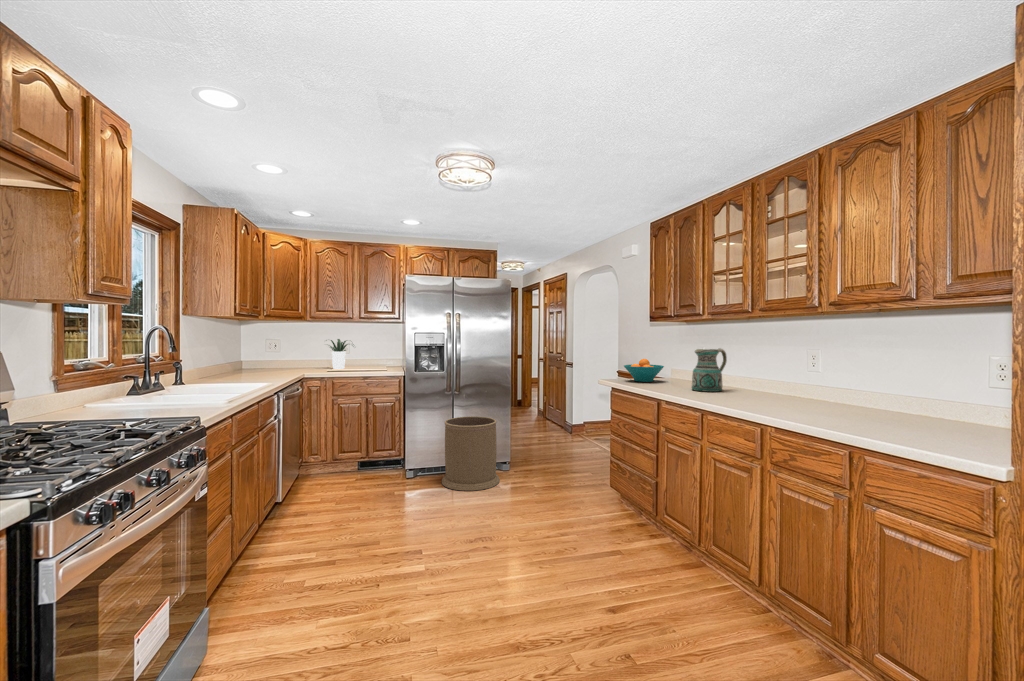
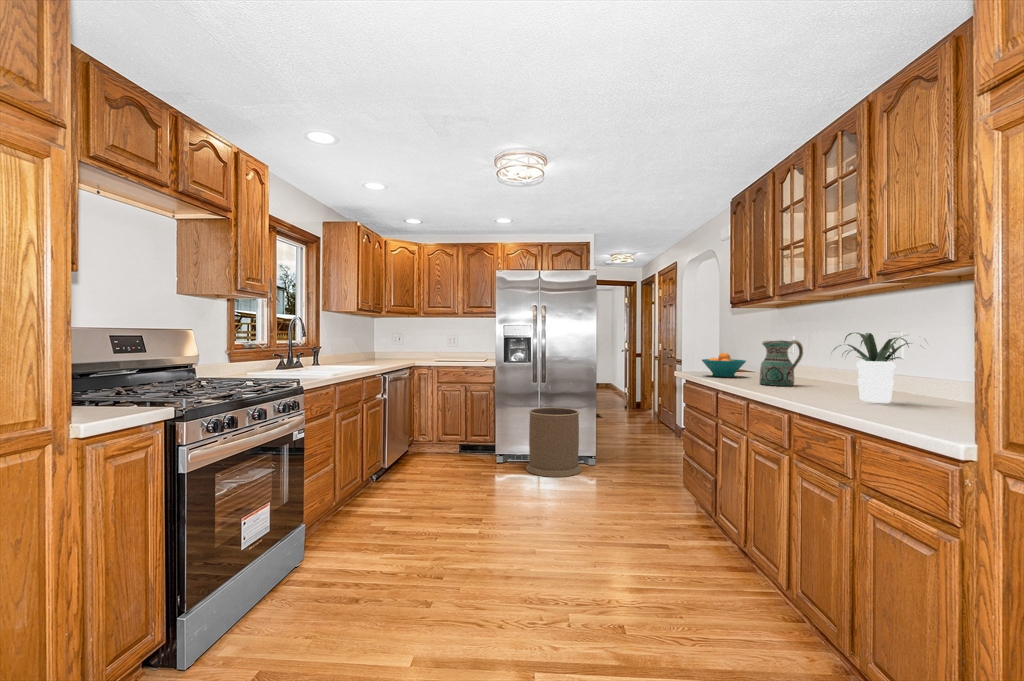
potted plant: present [330,339,348,369] -> present [833,333,921,403]

